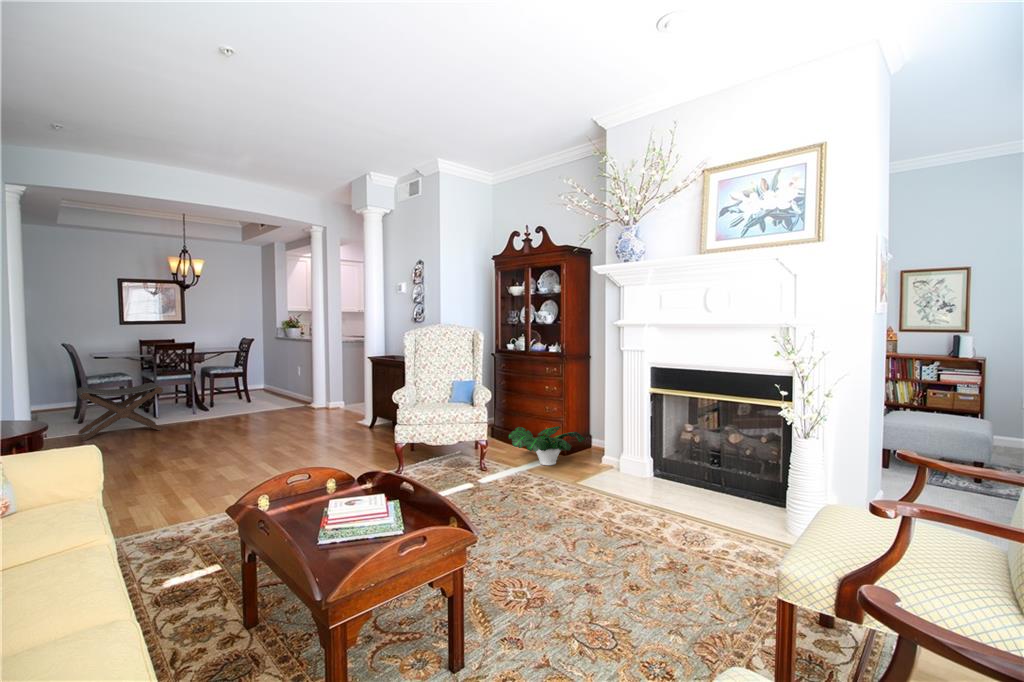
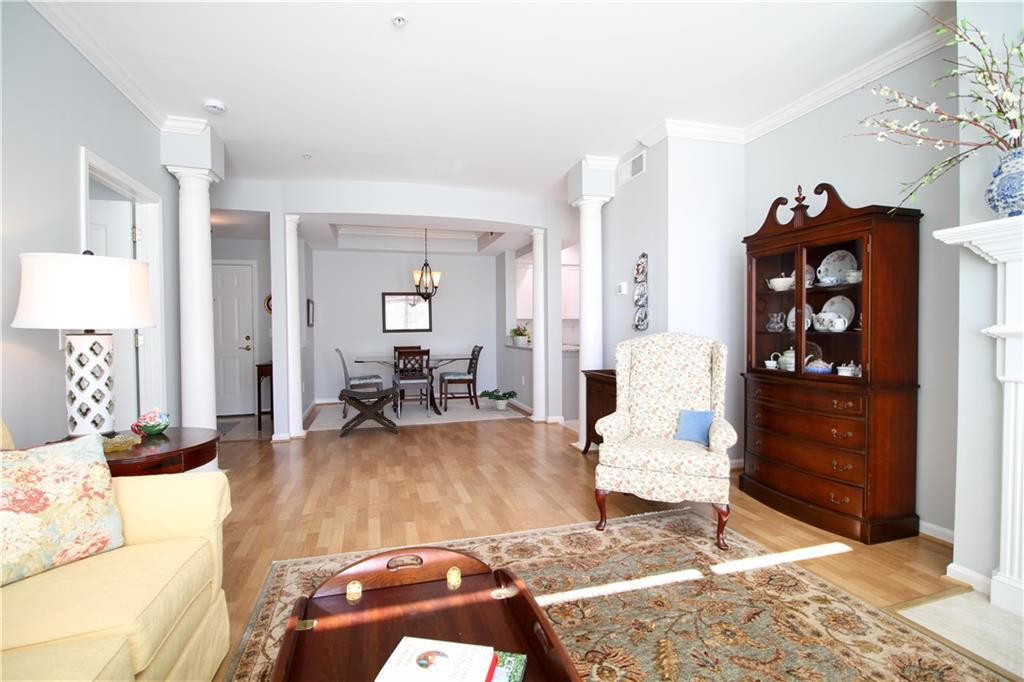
potted plant: present [508,426,585,465] -> present [479,389,517,409]

